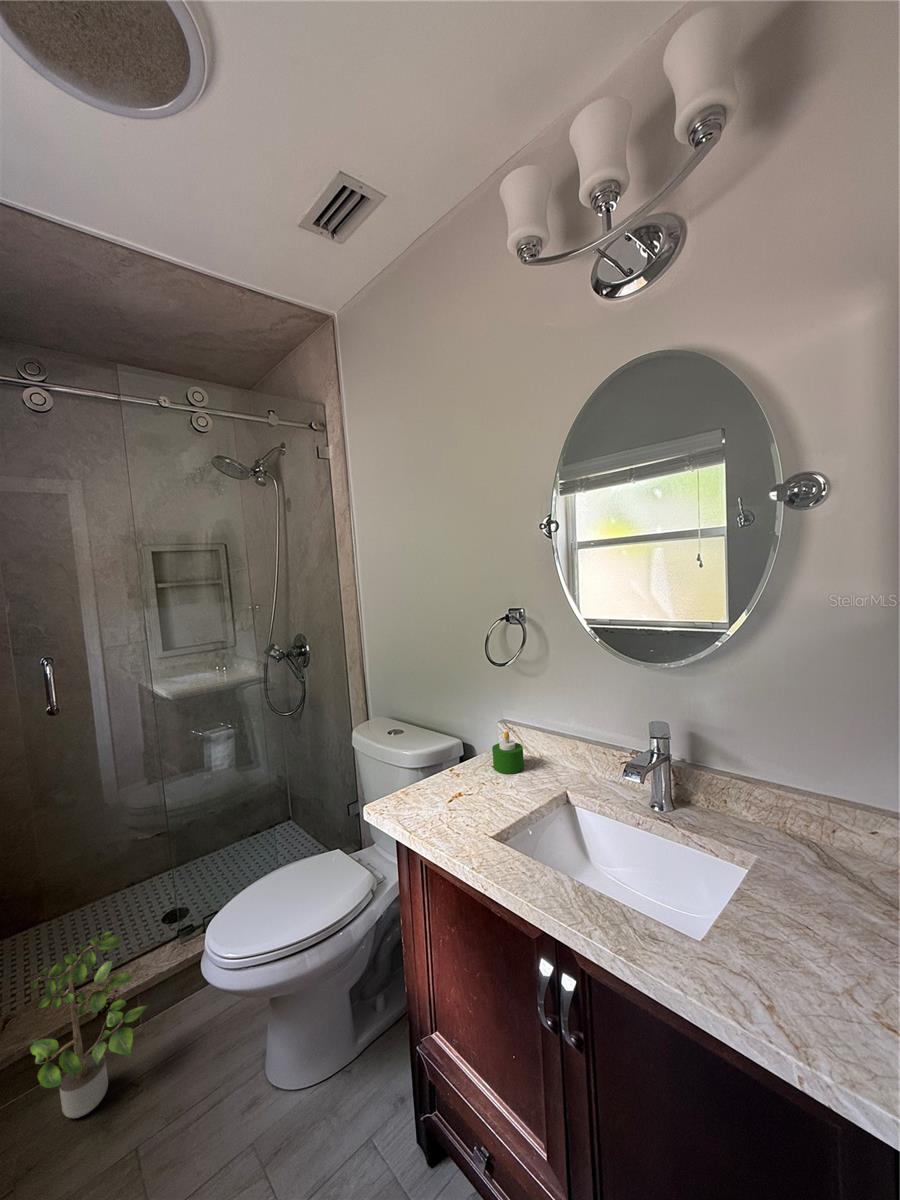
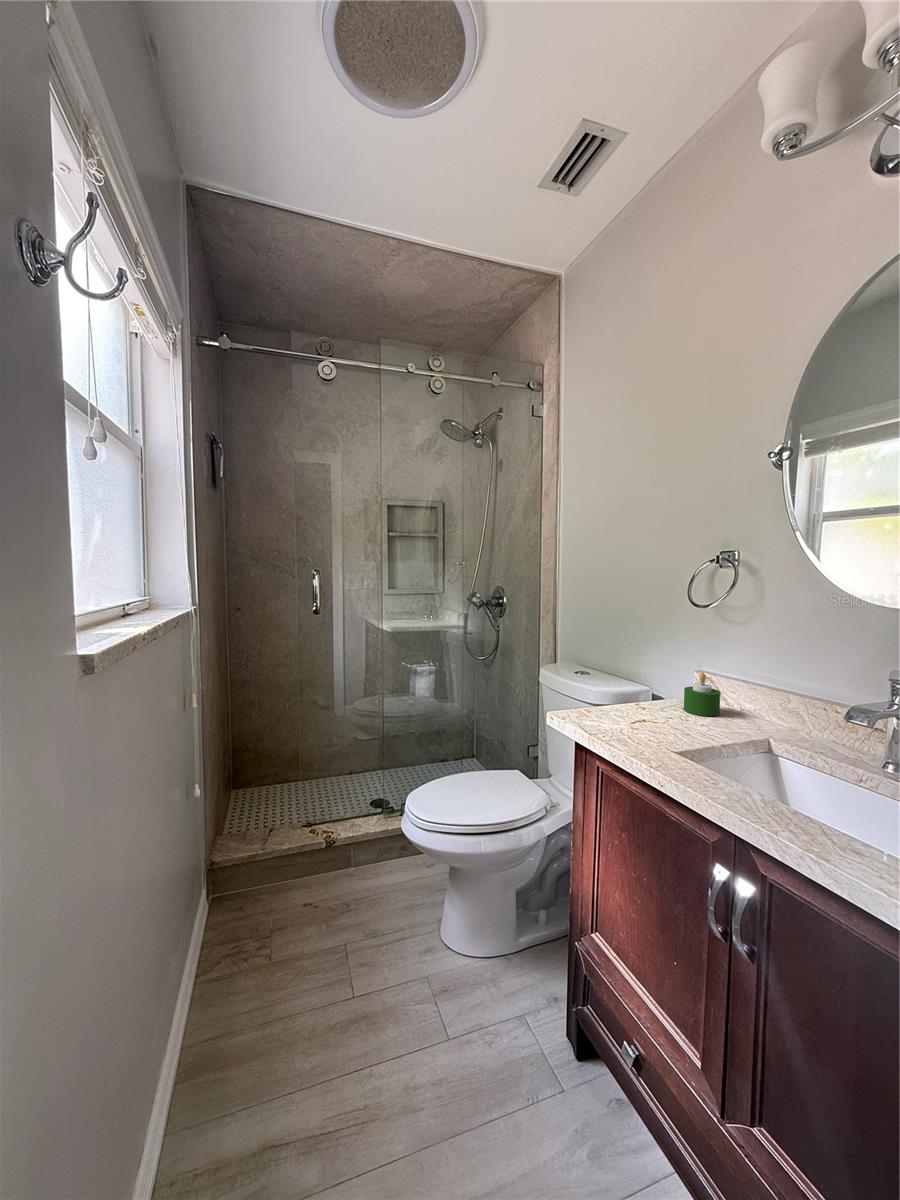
potted plant: present [30,931,148,1118] -> none [285,778,361,910]

